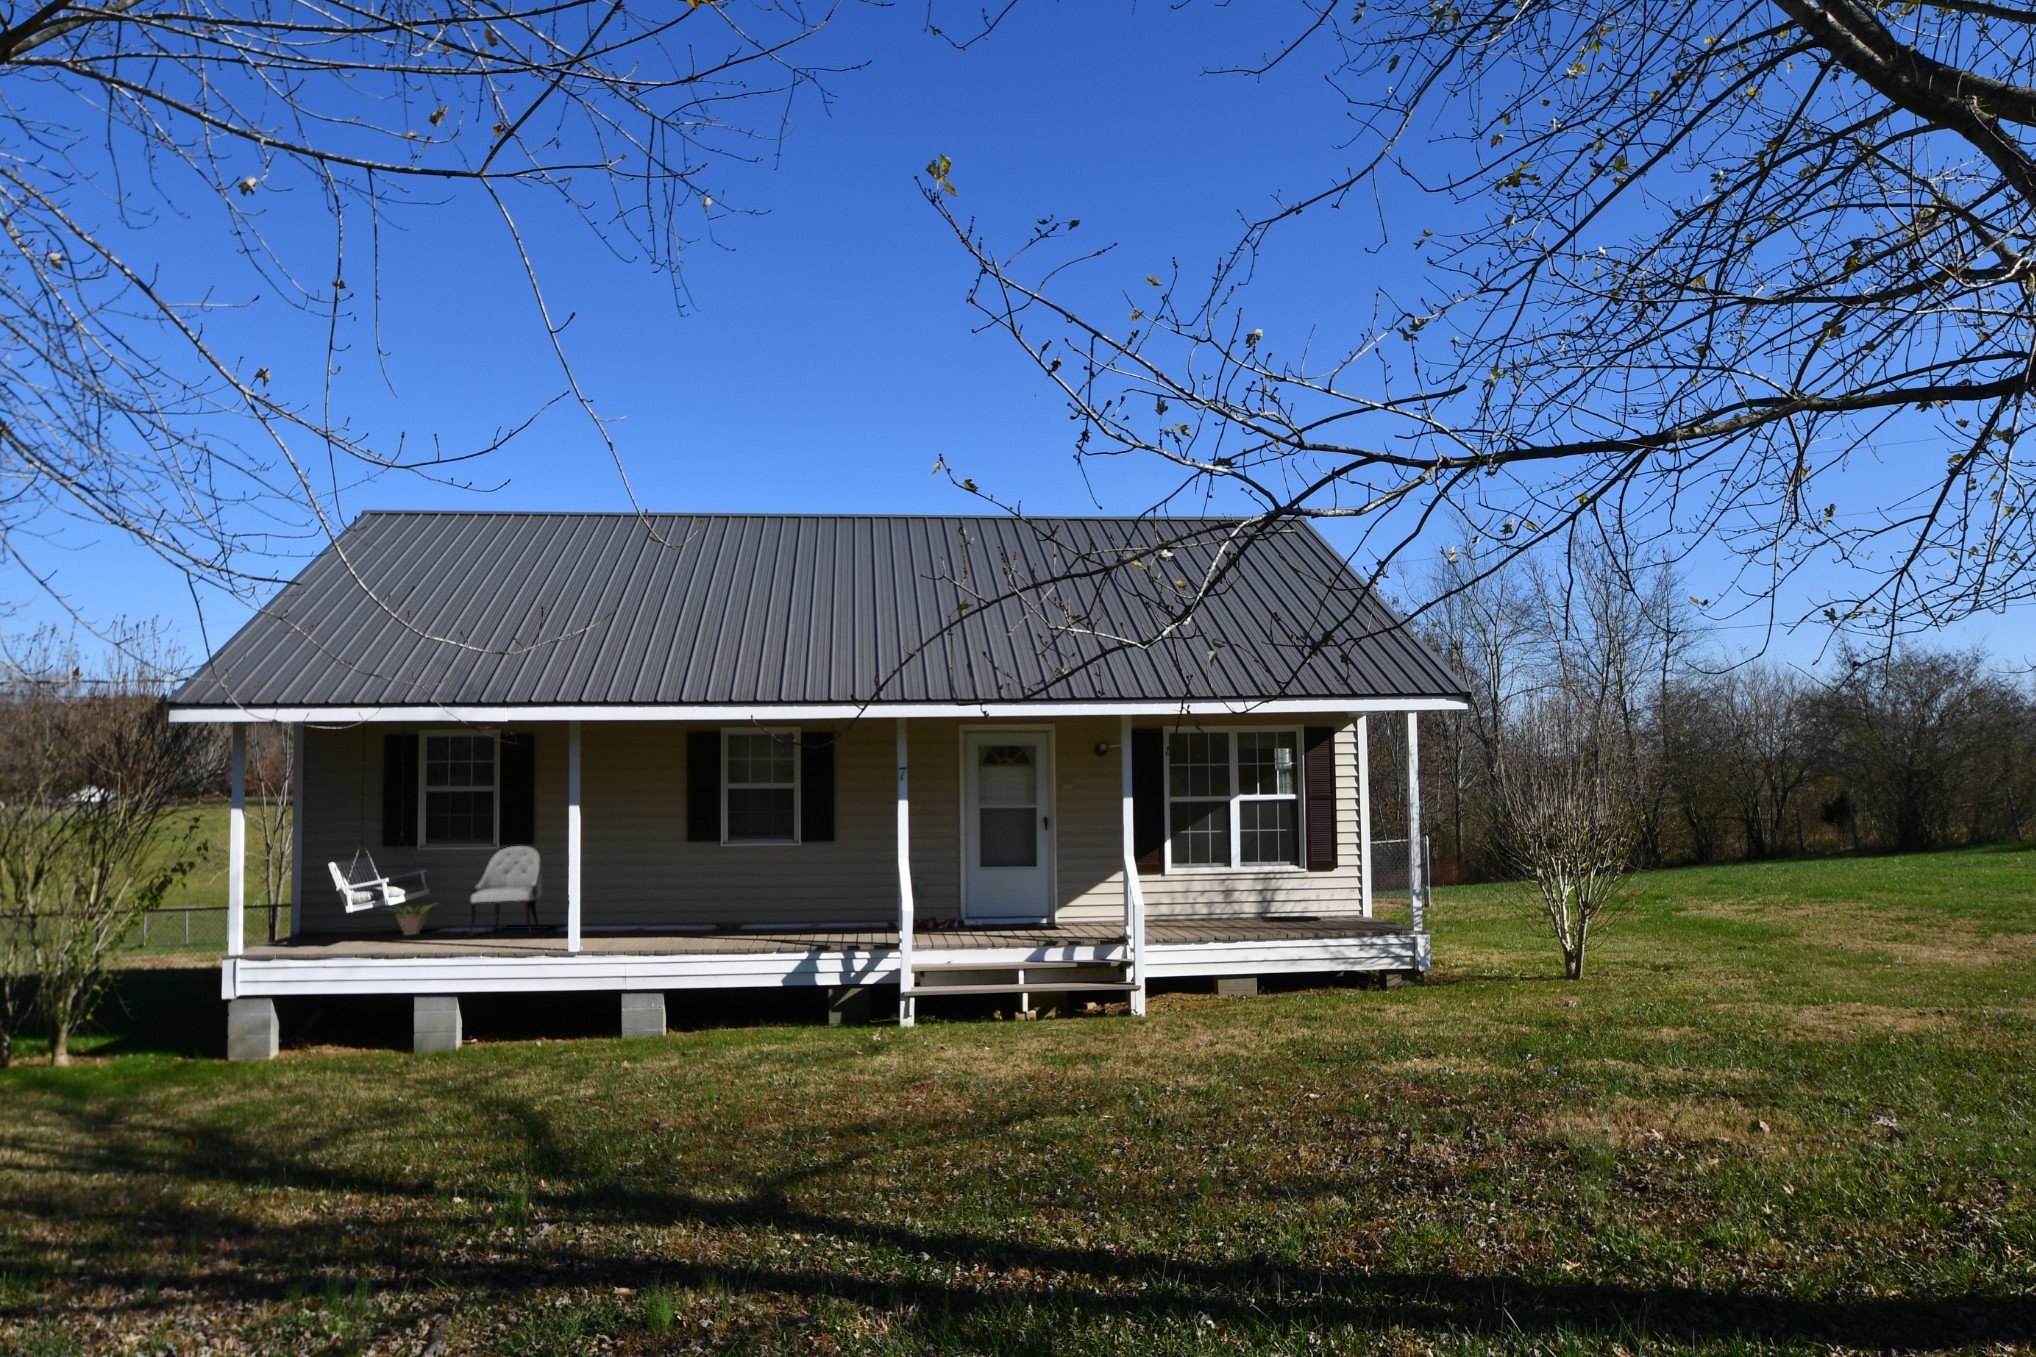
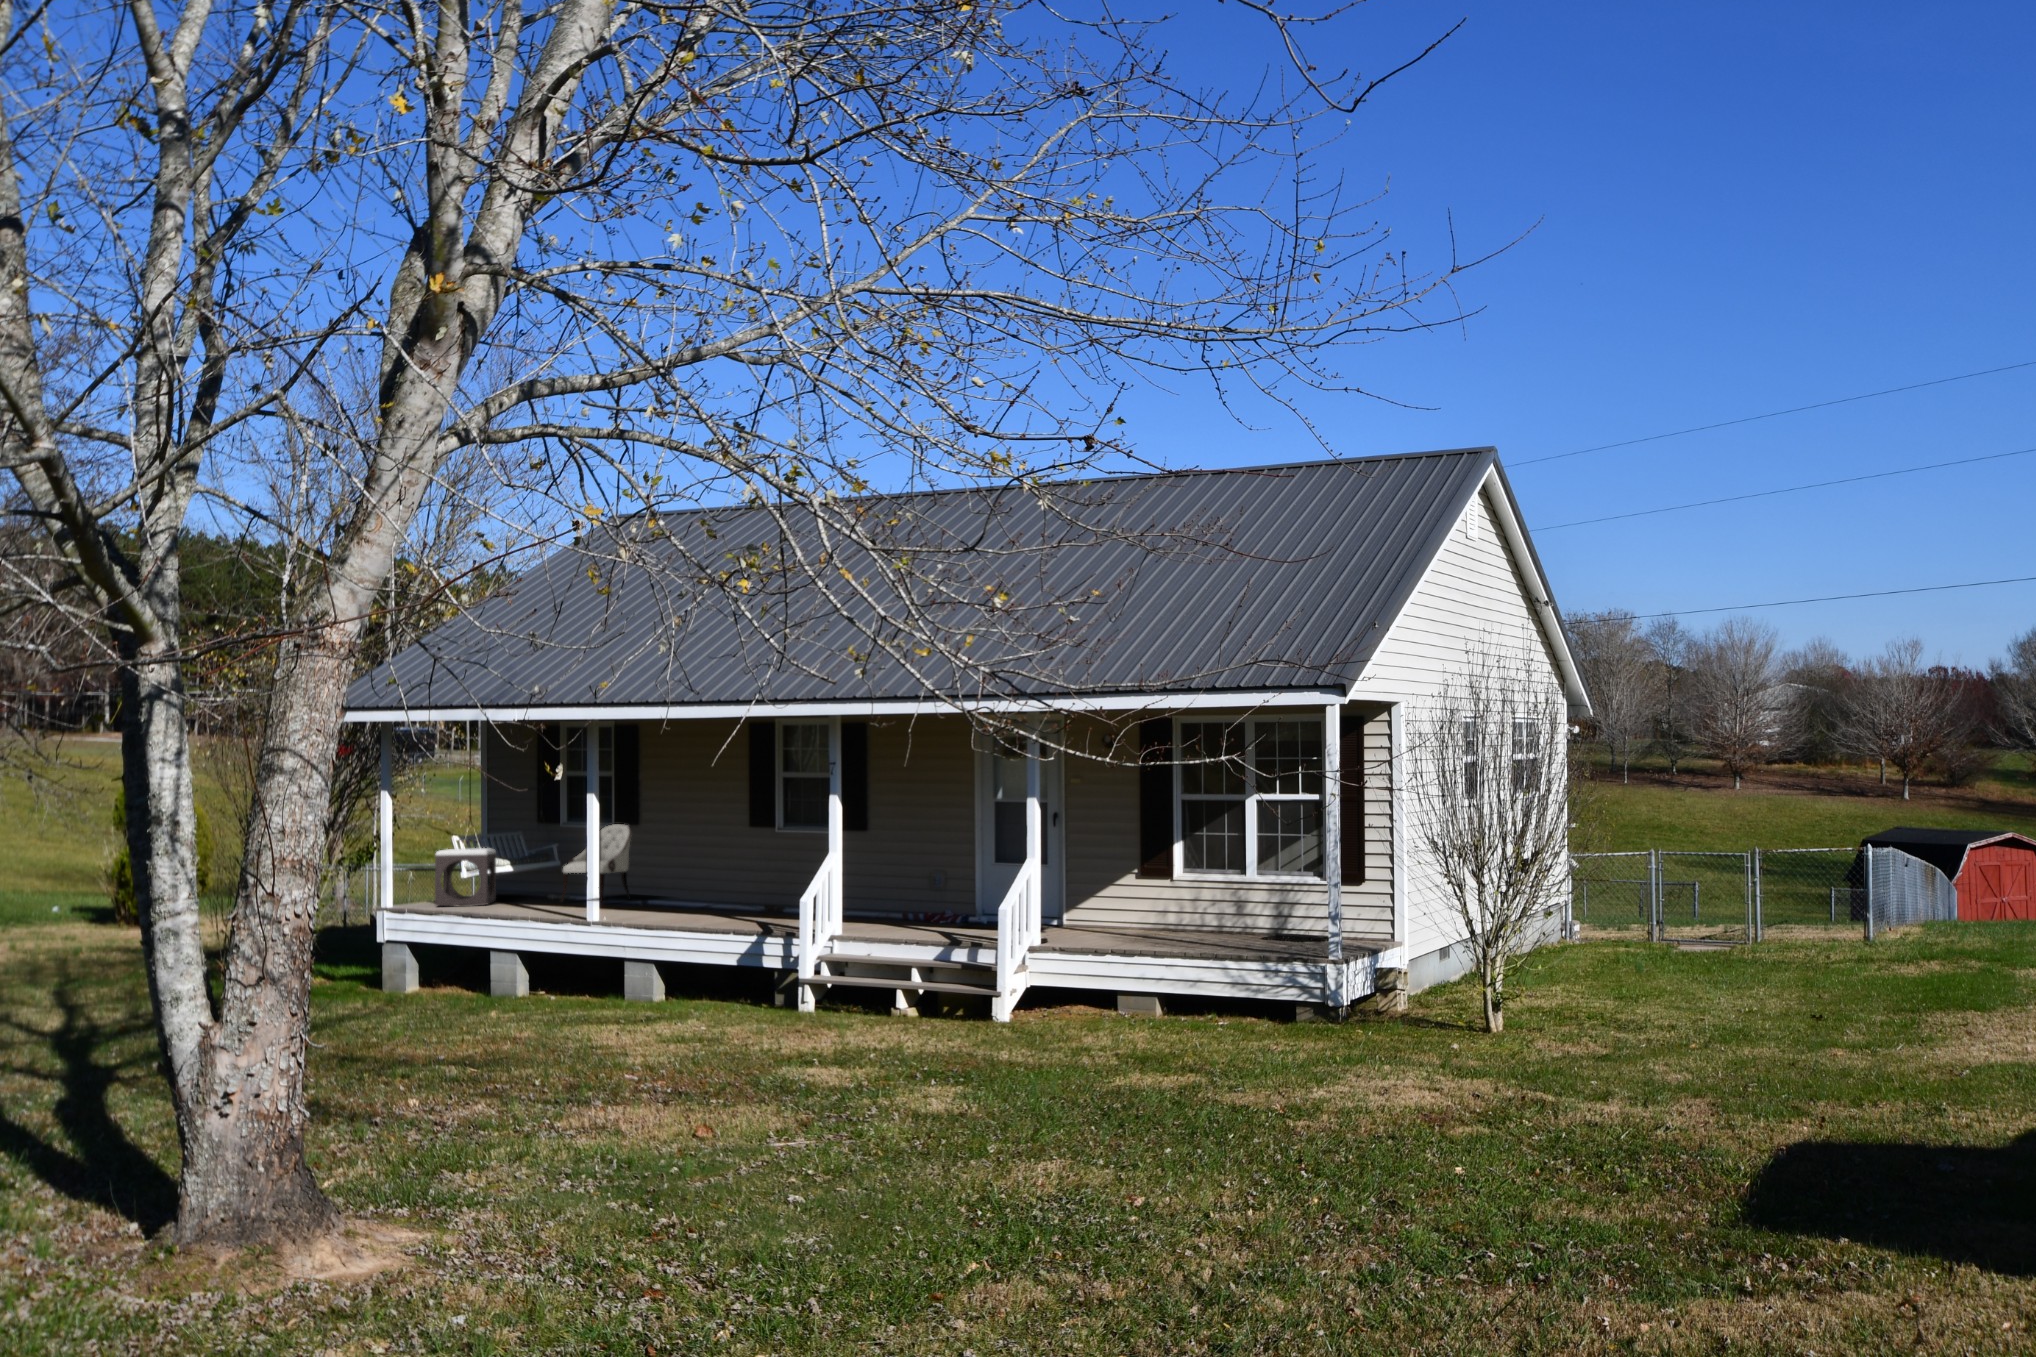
footstool: none [307,880,383,950] -> present [435,848,496,906]
decorative plant: present [391,904,434,935] -> none [512,872,562,898]

